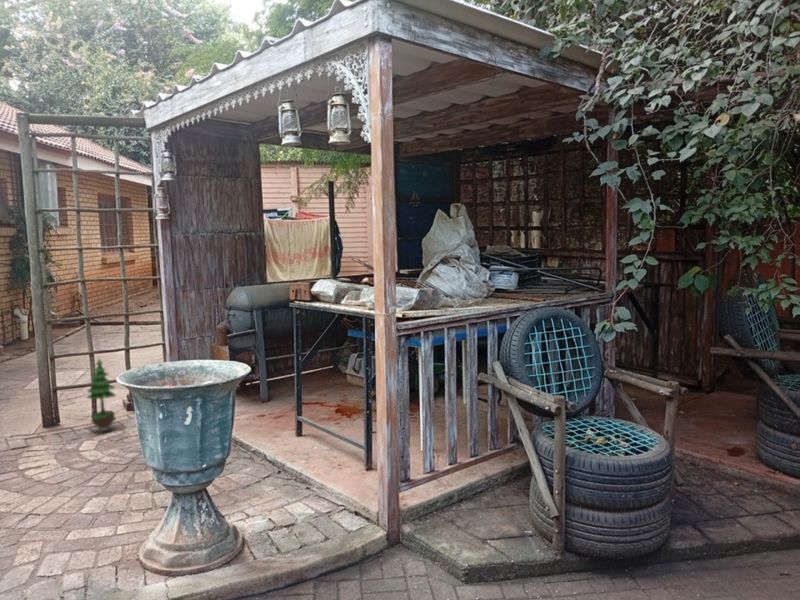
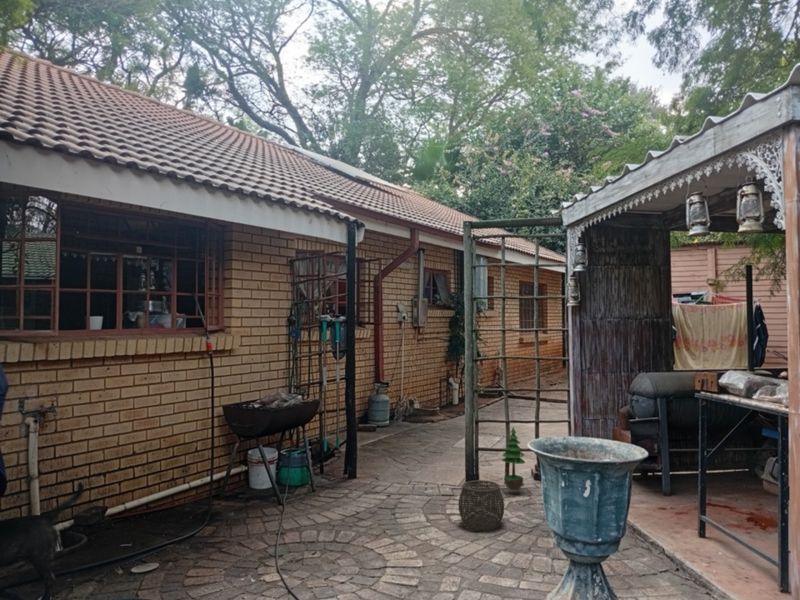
woven basket: none [30,425,93,484] -> present [458,480,505,530]

